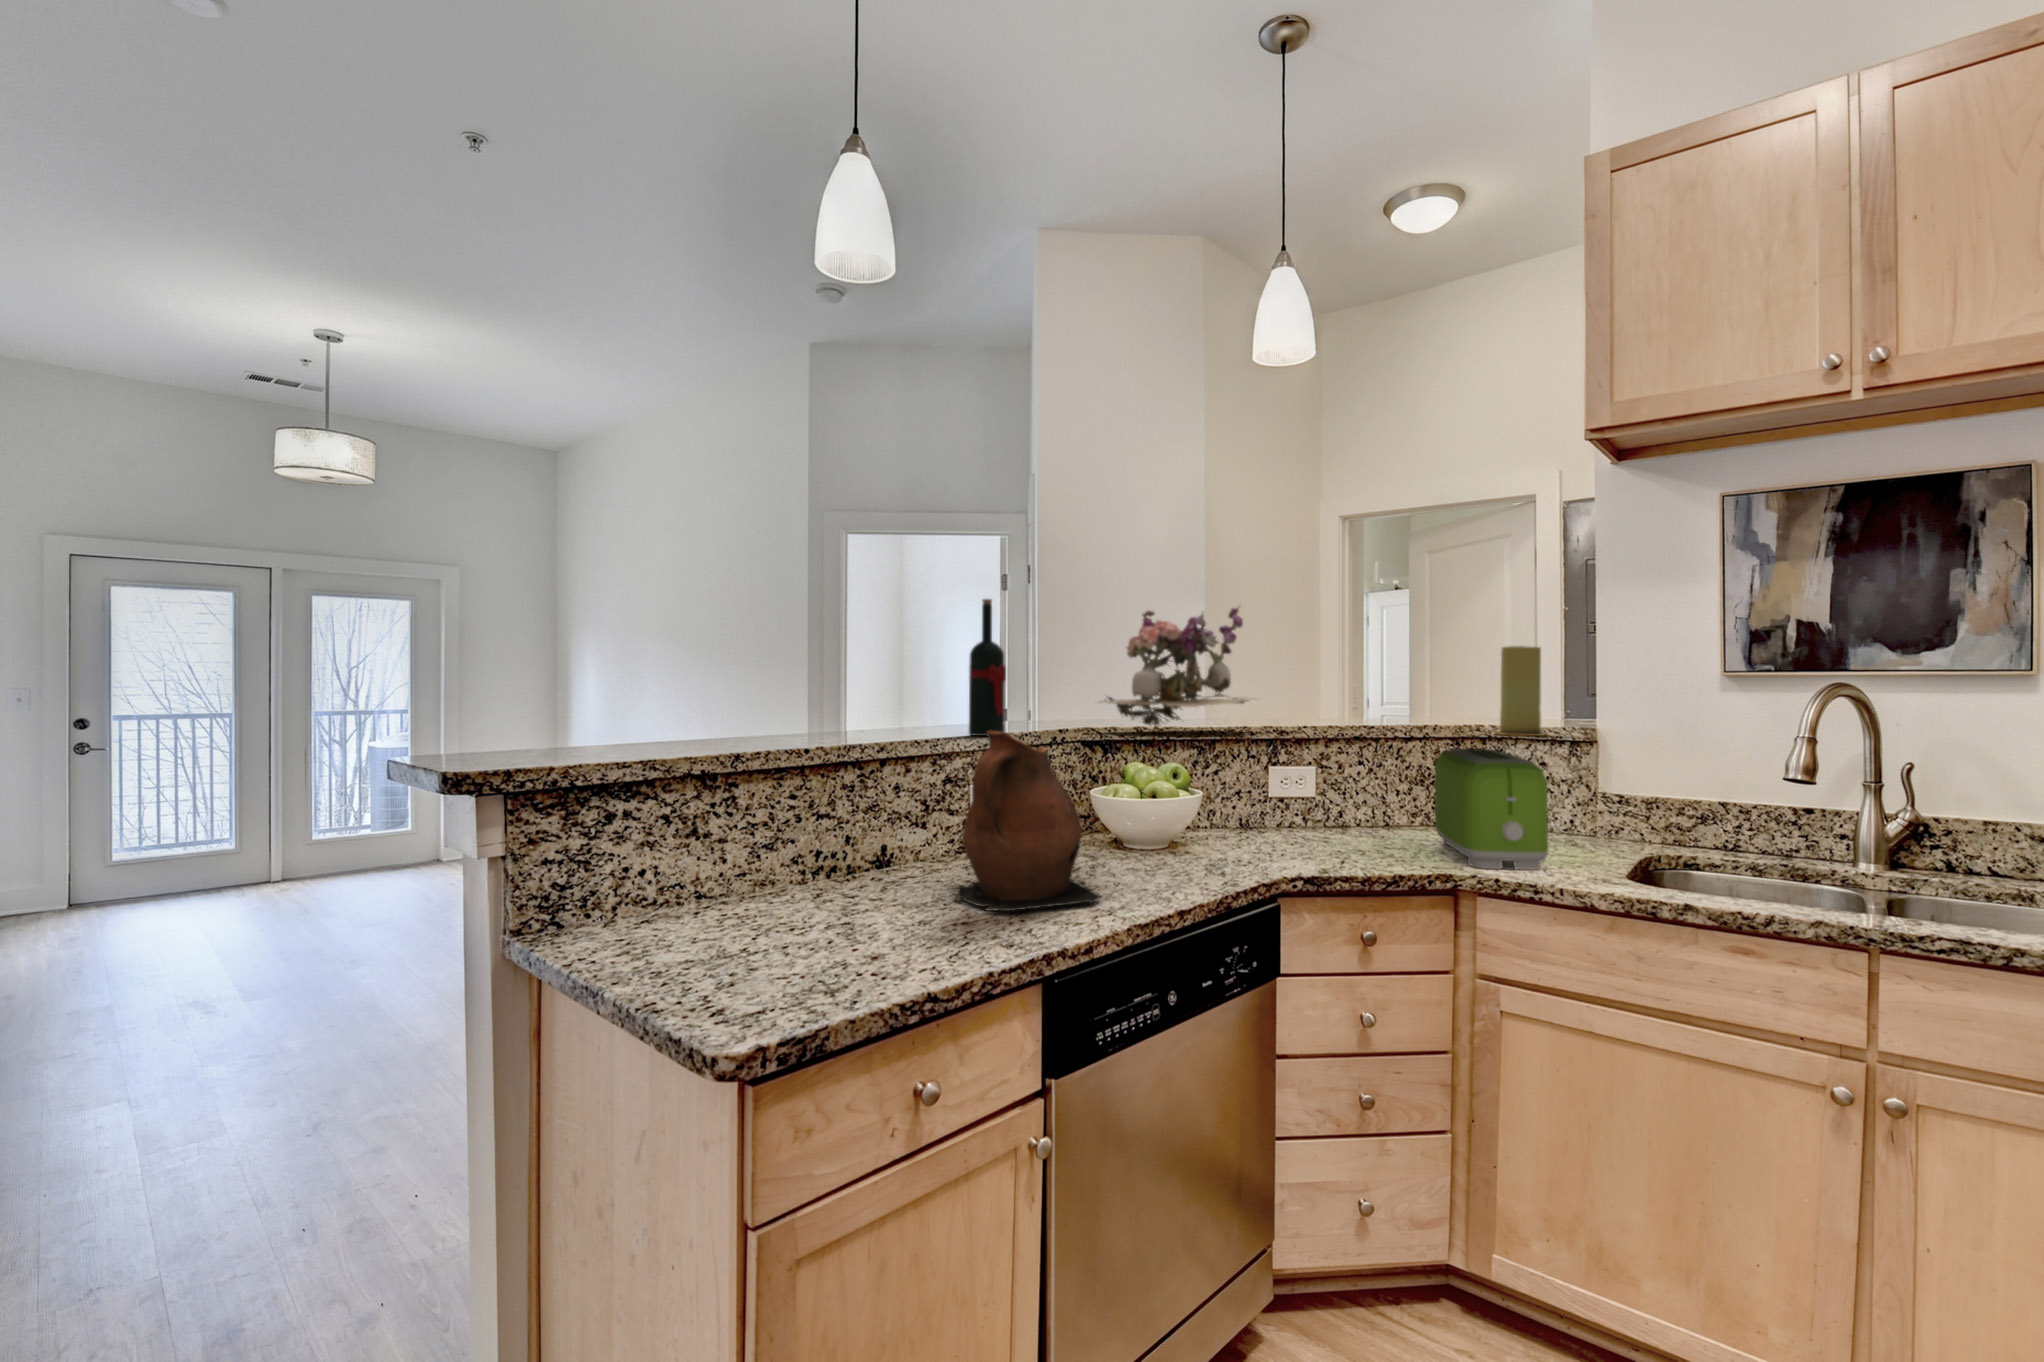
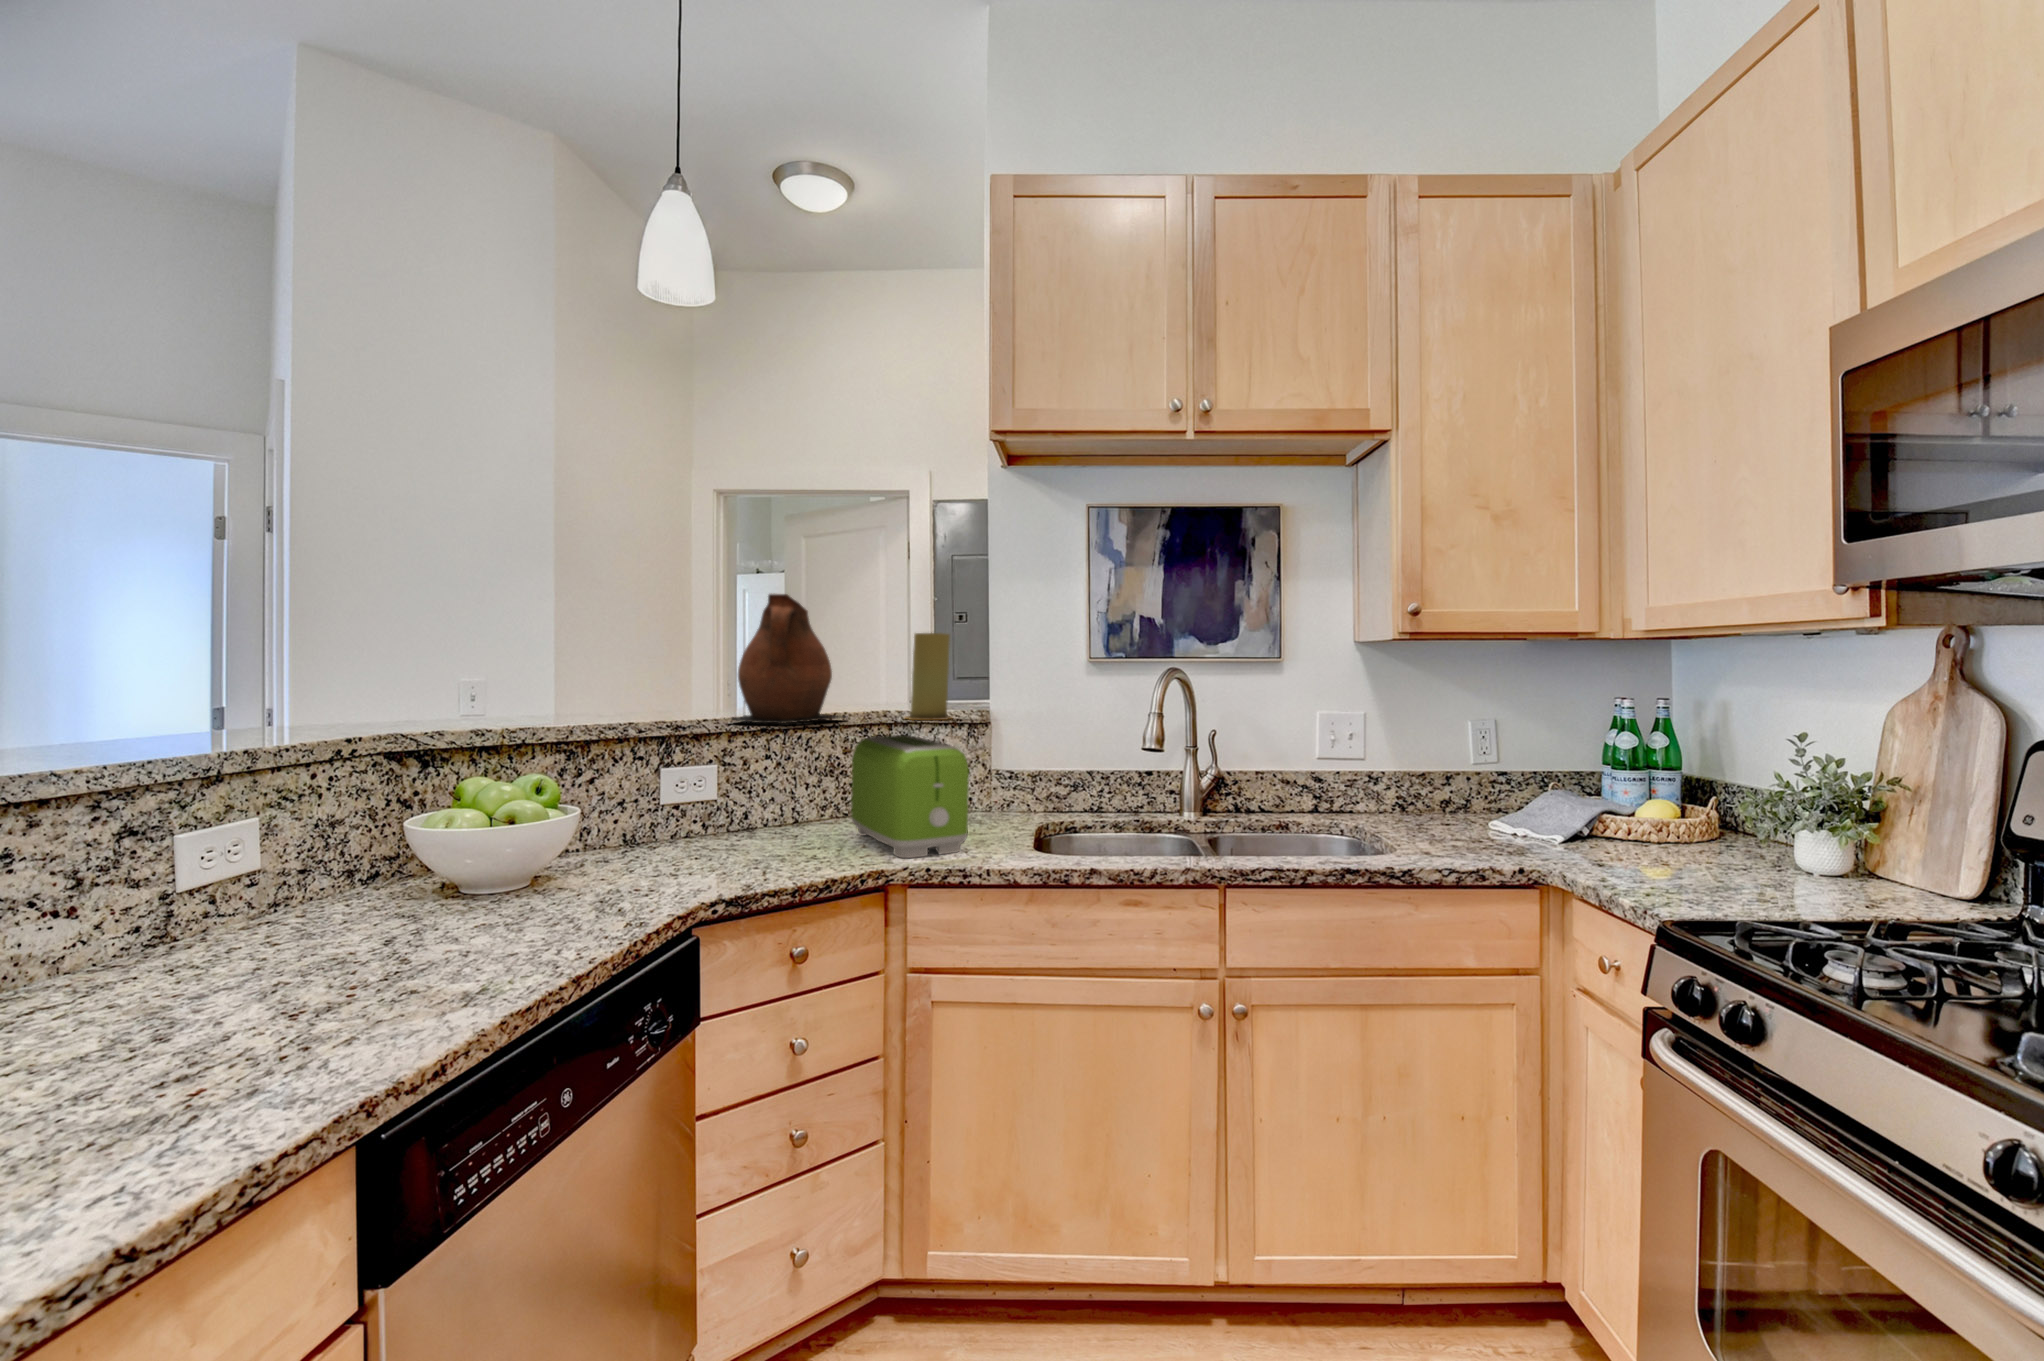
wine bottle: present [969,599,1006,736] -> none [169,548,250,759]
flower arrangement: present [1098,608,1259,729] -> none [411,577,653,735]
ceramic pitcher: present [953,731,1101,911] -> present [724,594,846,724]

